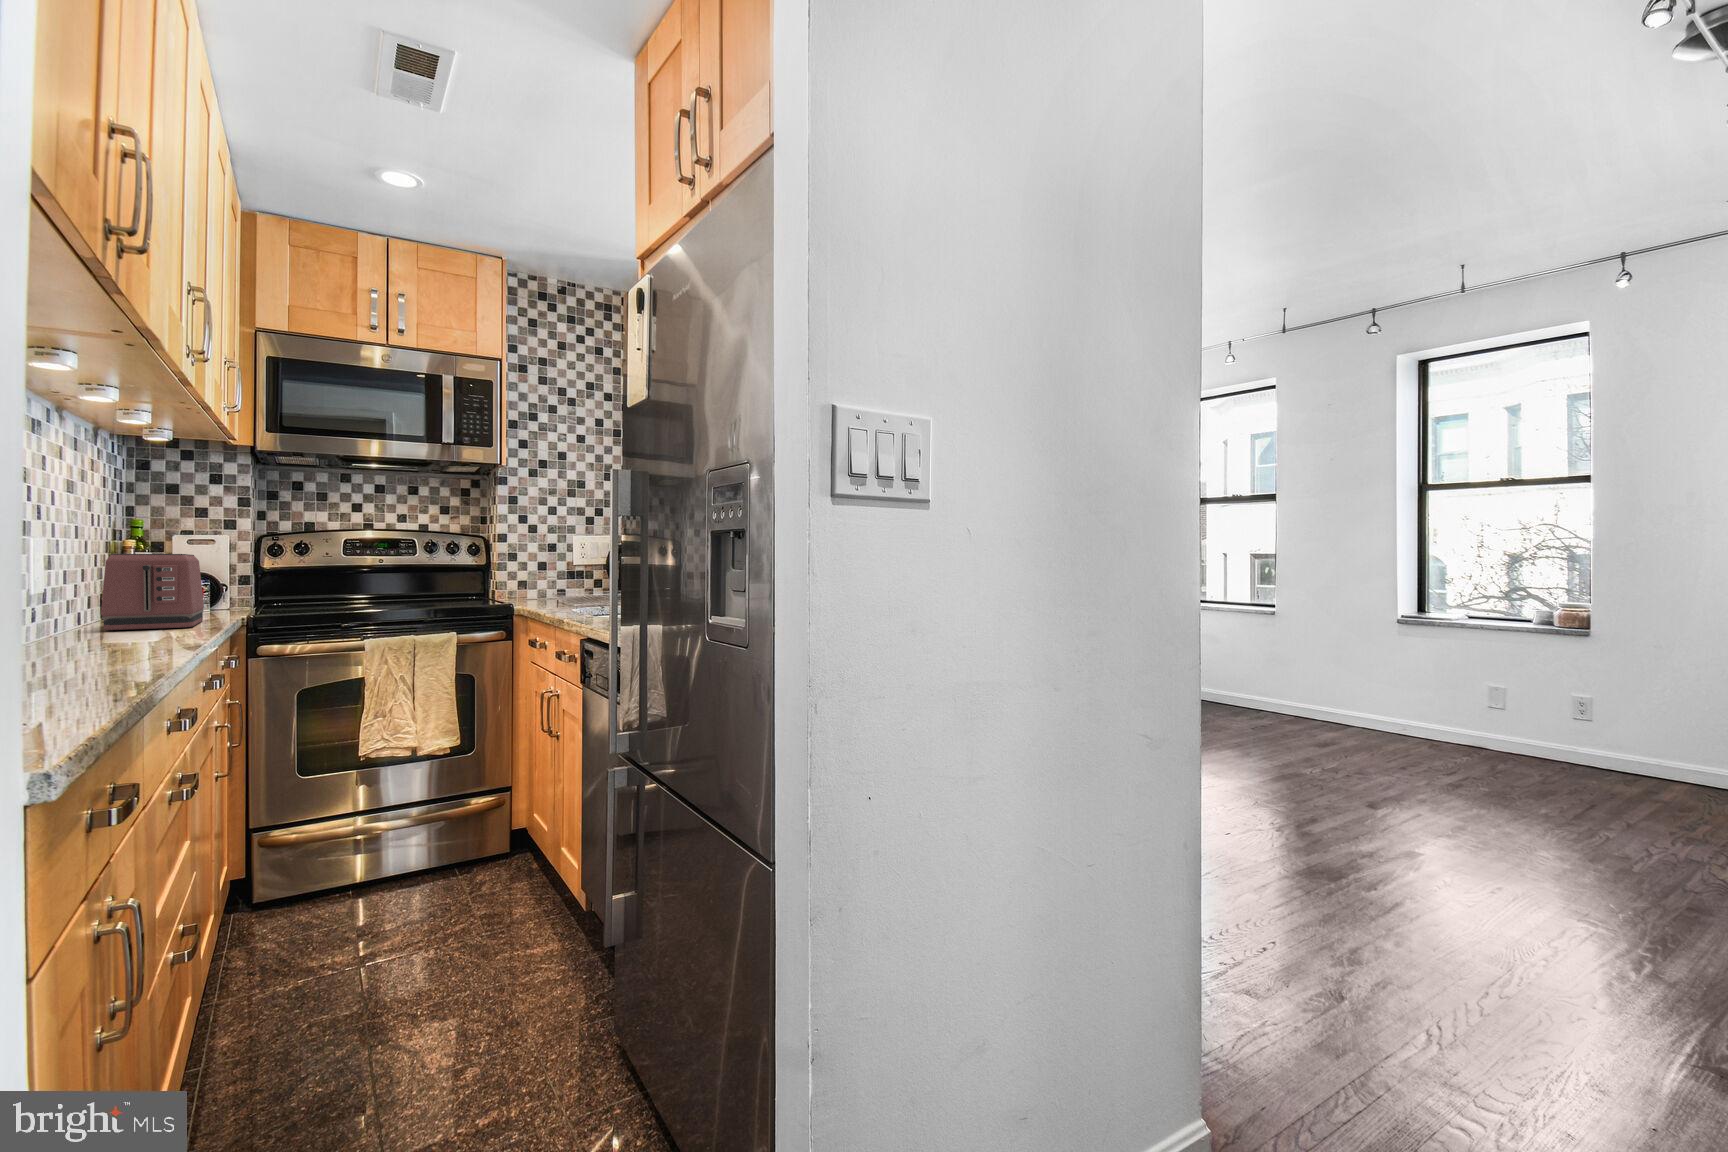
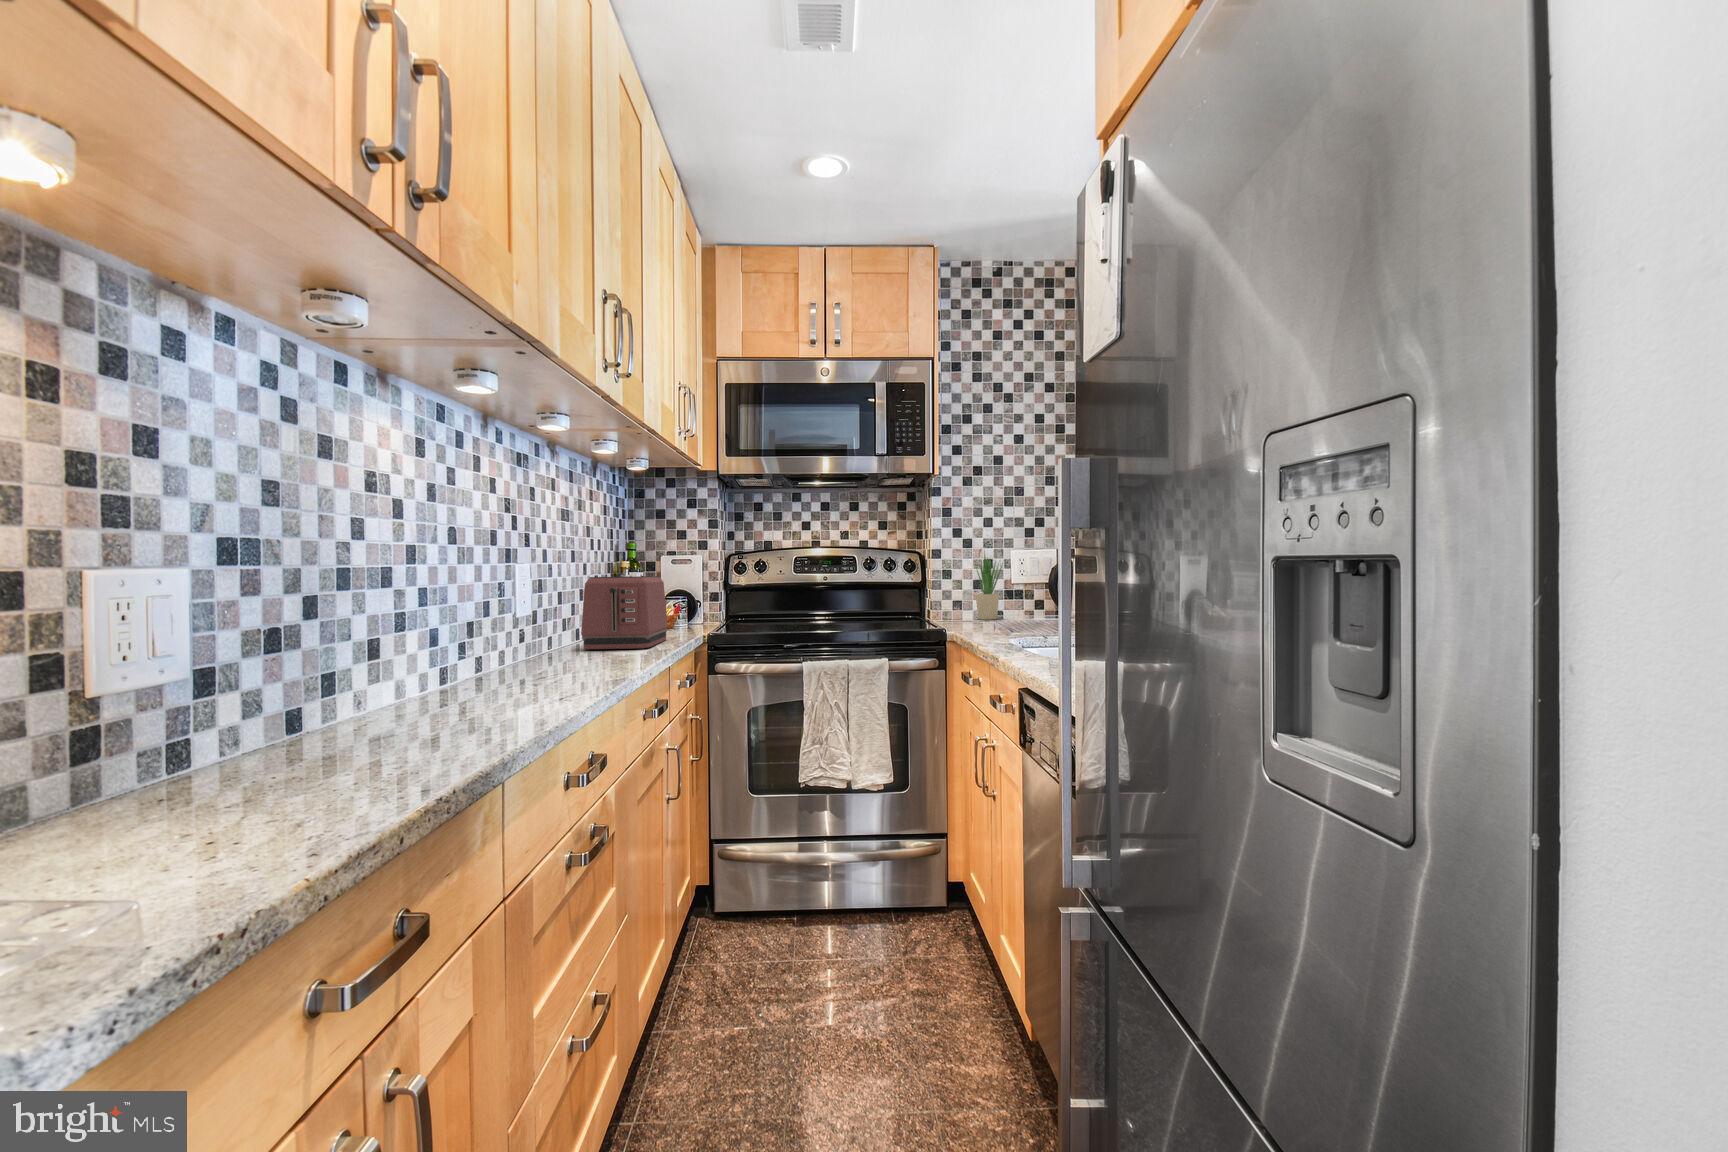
potted plant: none [539,536,566,600] -> present [976,551,1003,620]

